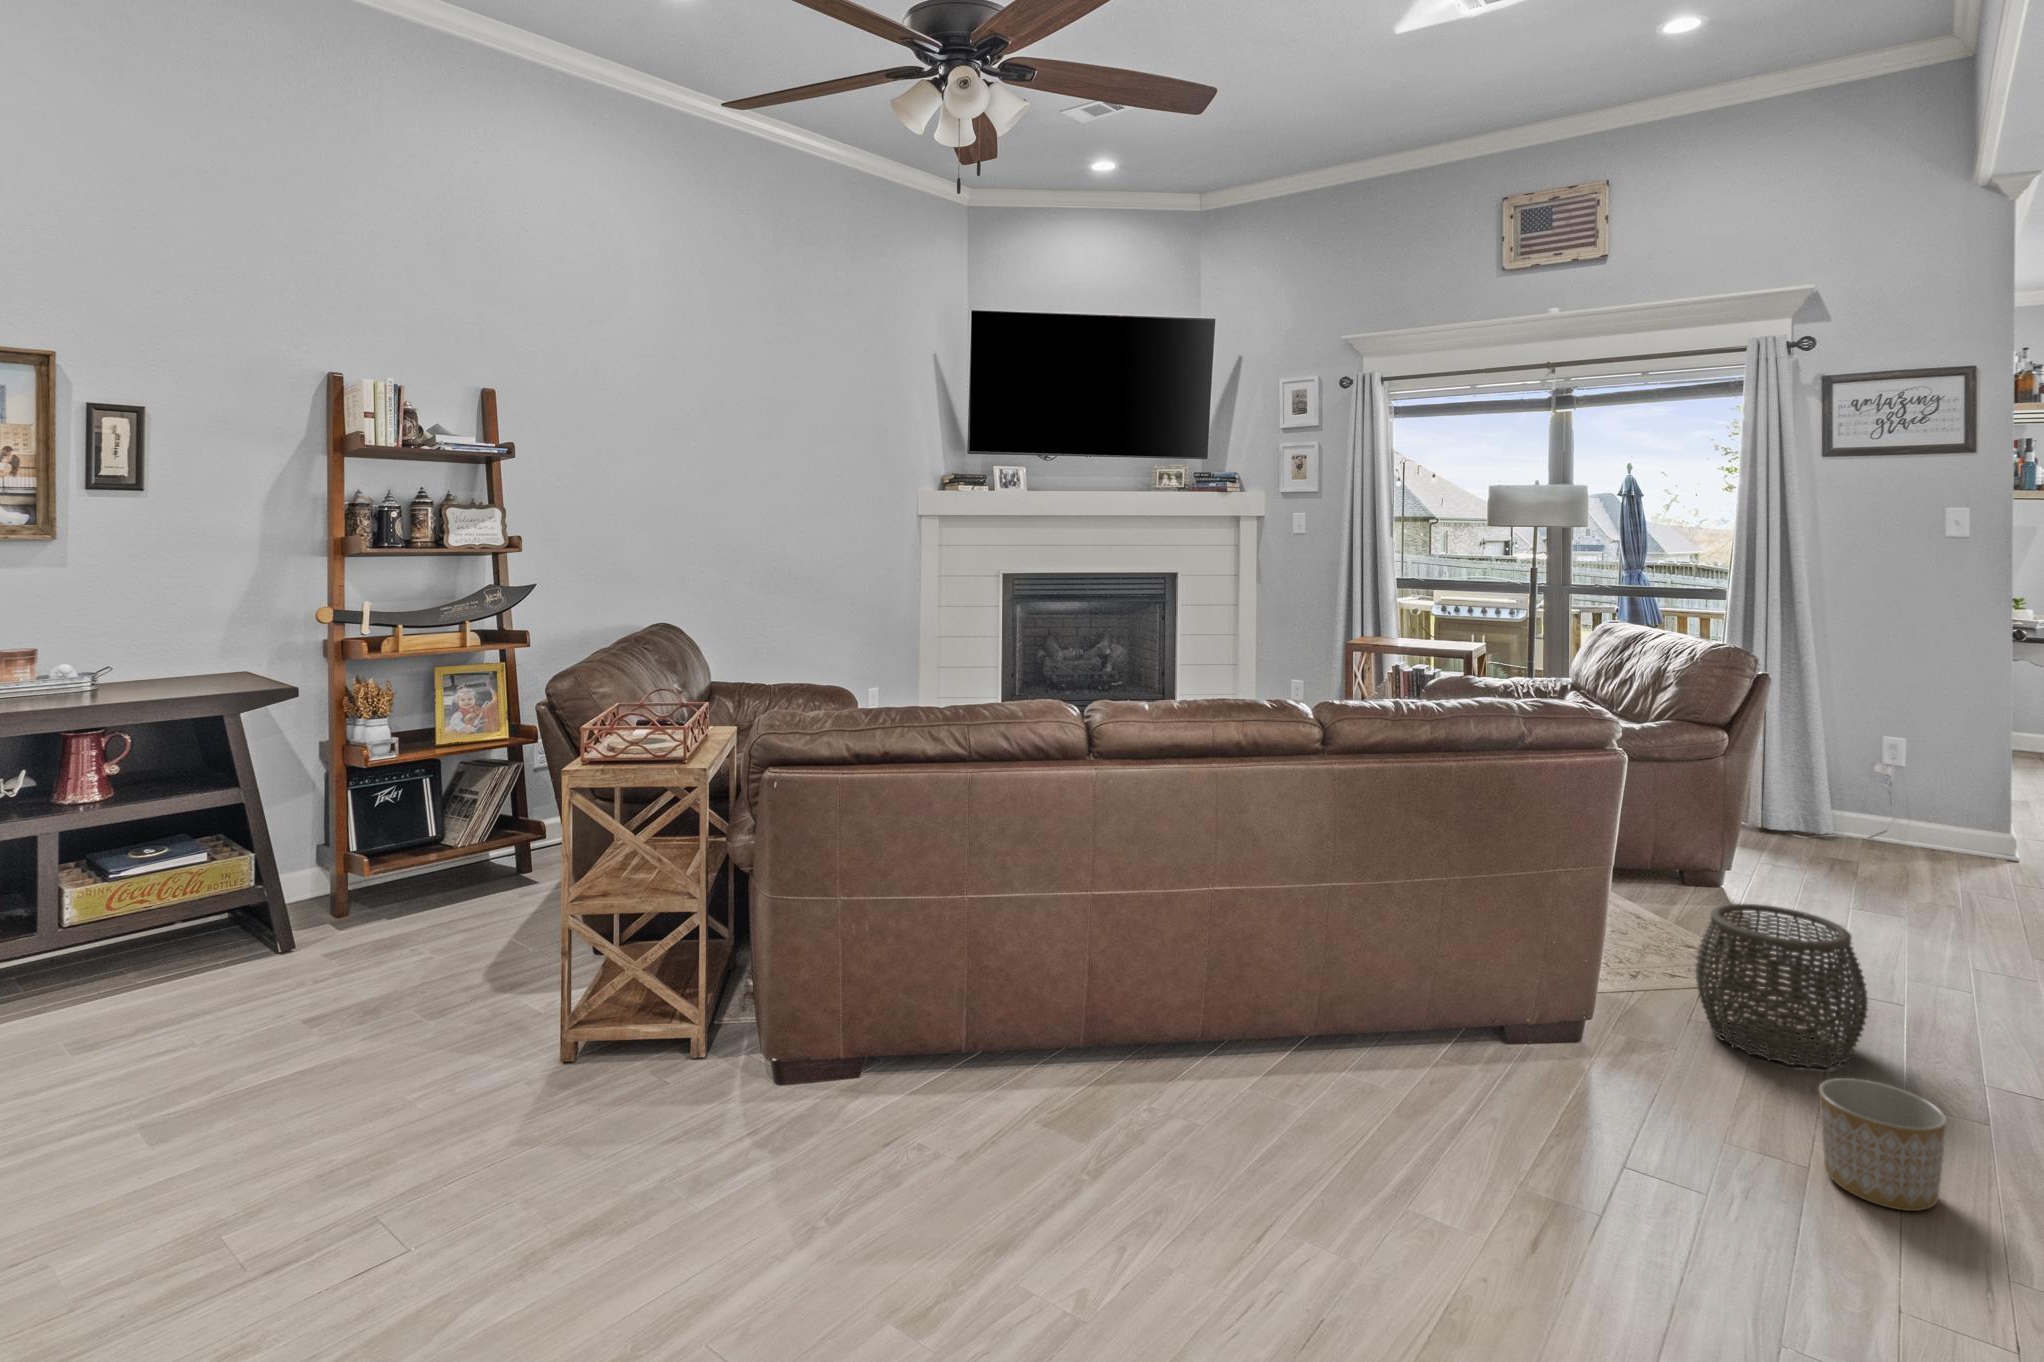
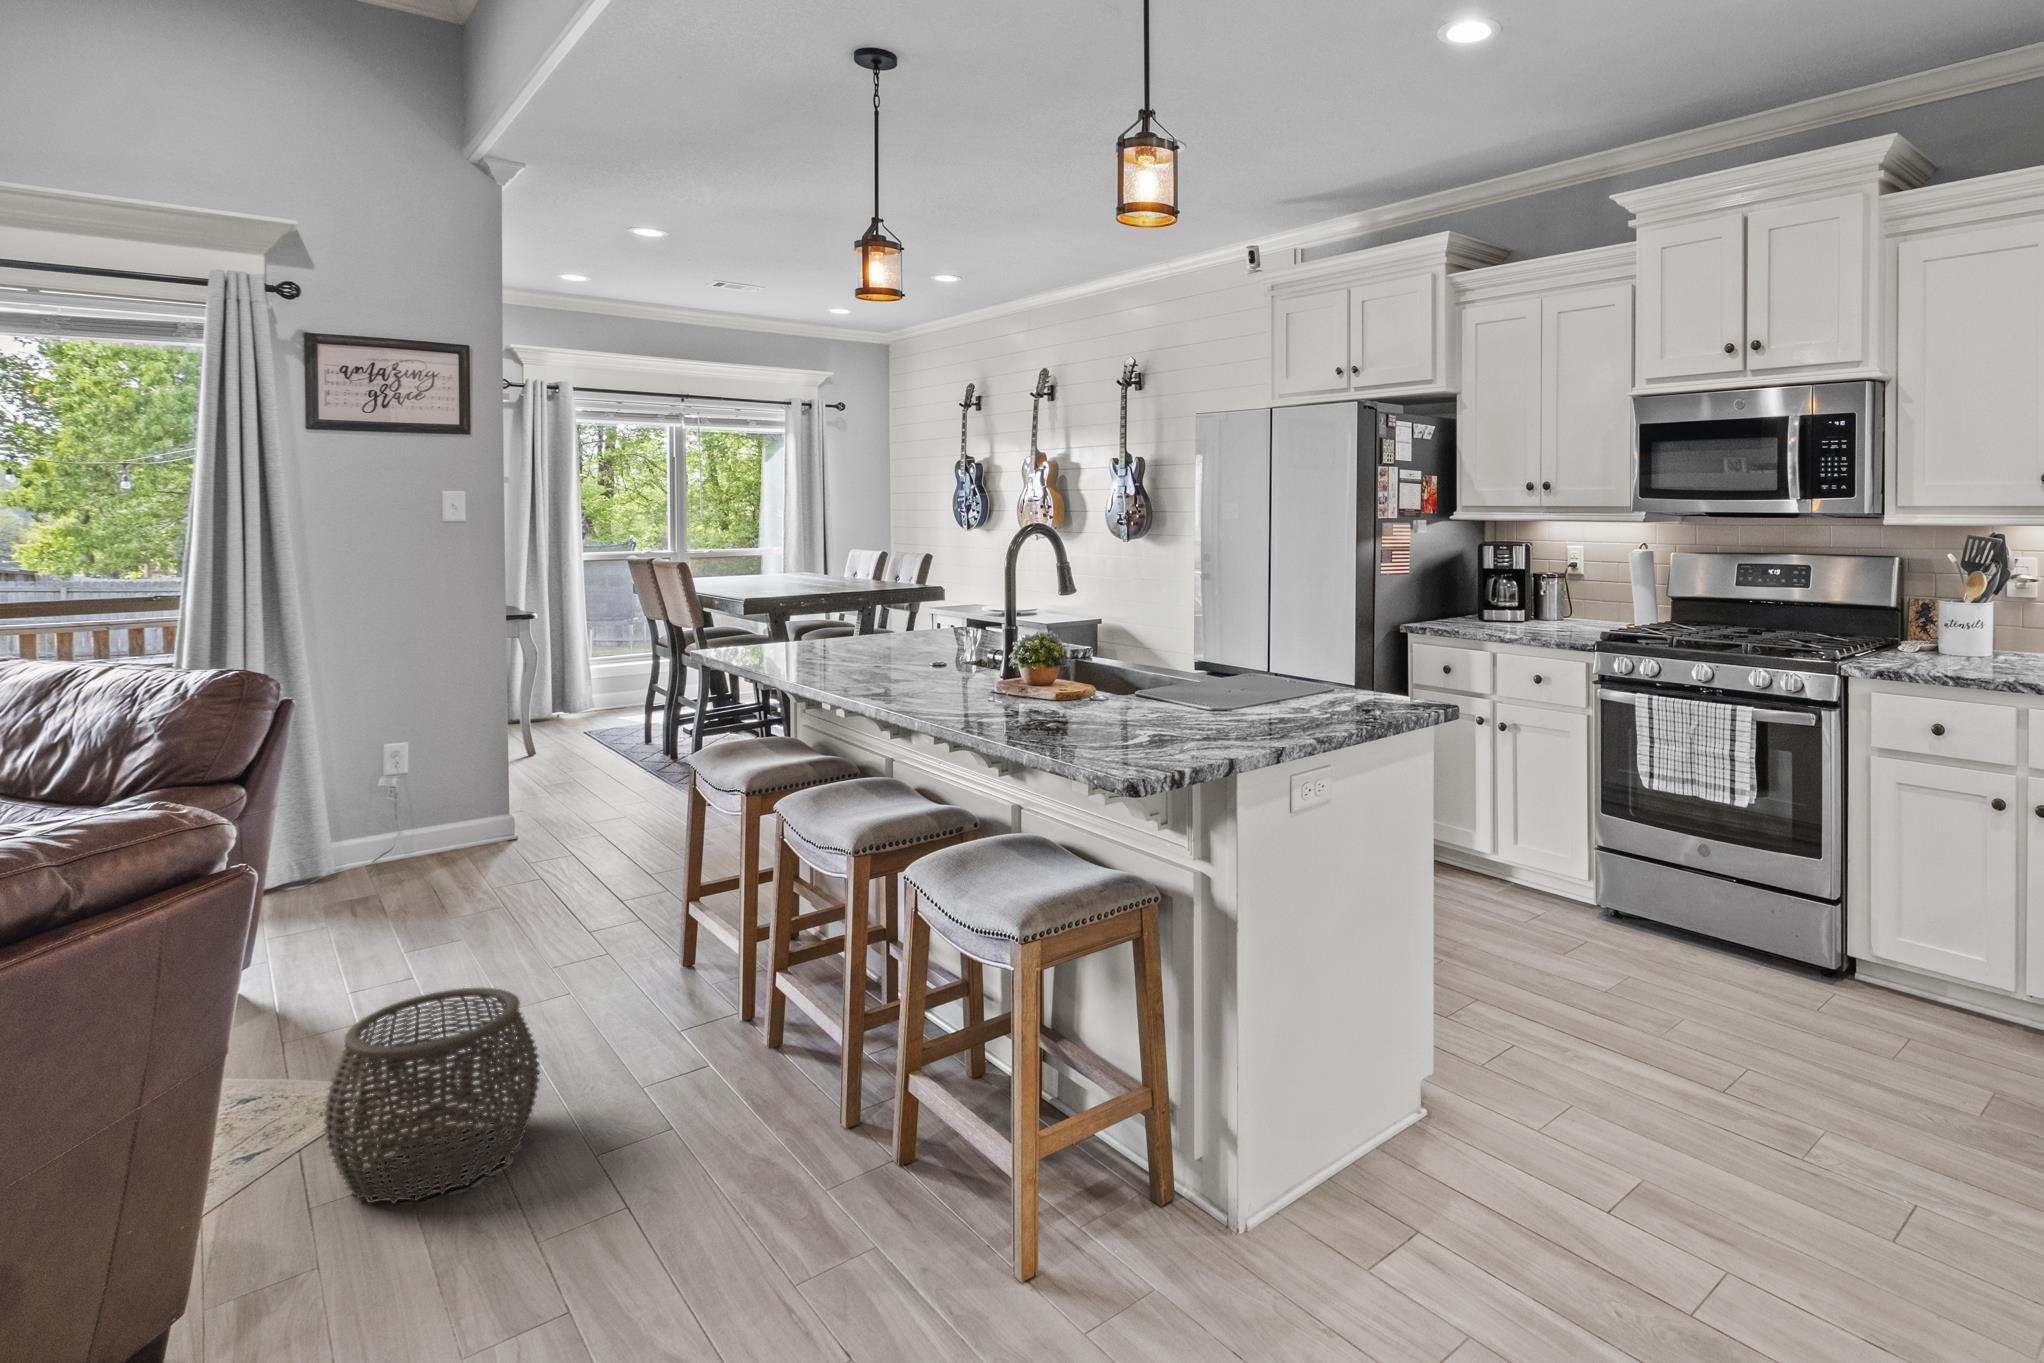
planter: present [1819,1078,1947,1211] -> none [574,1146,702,1301]

